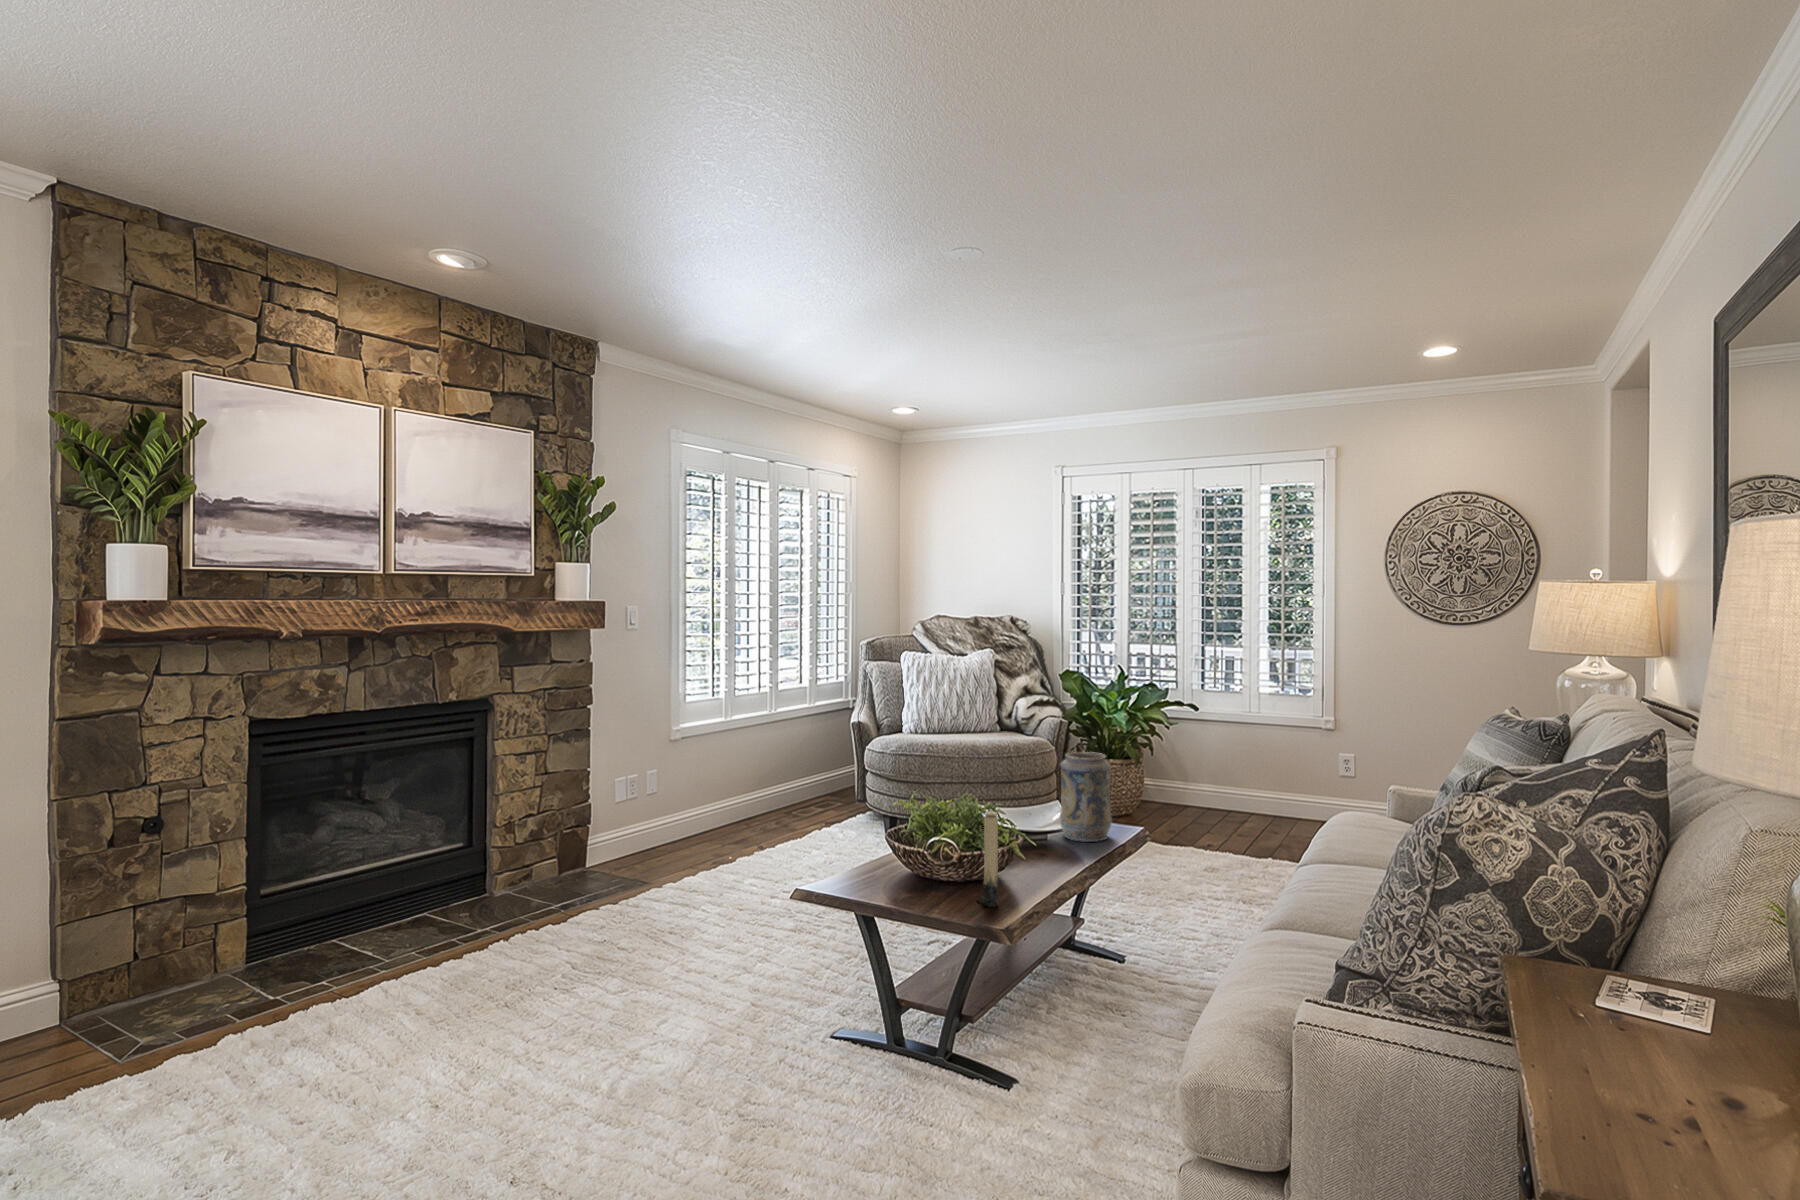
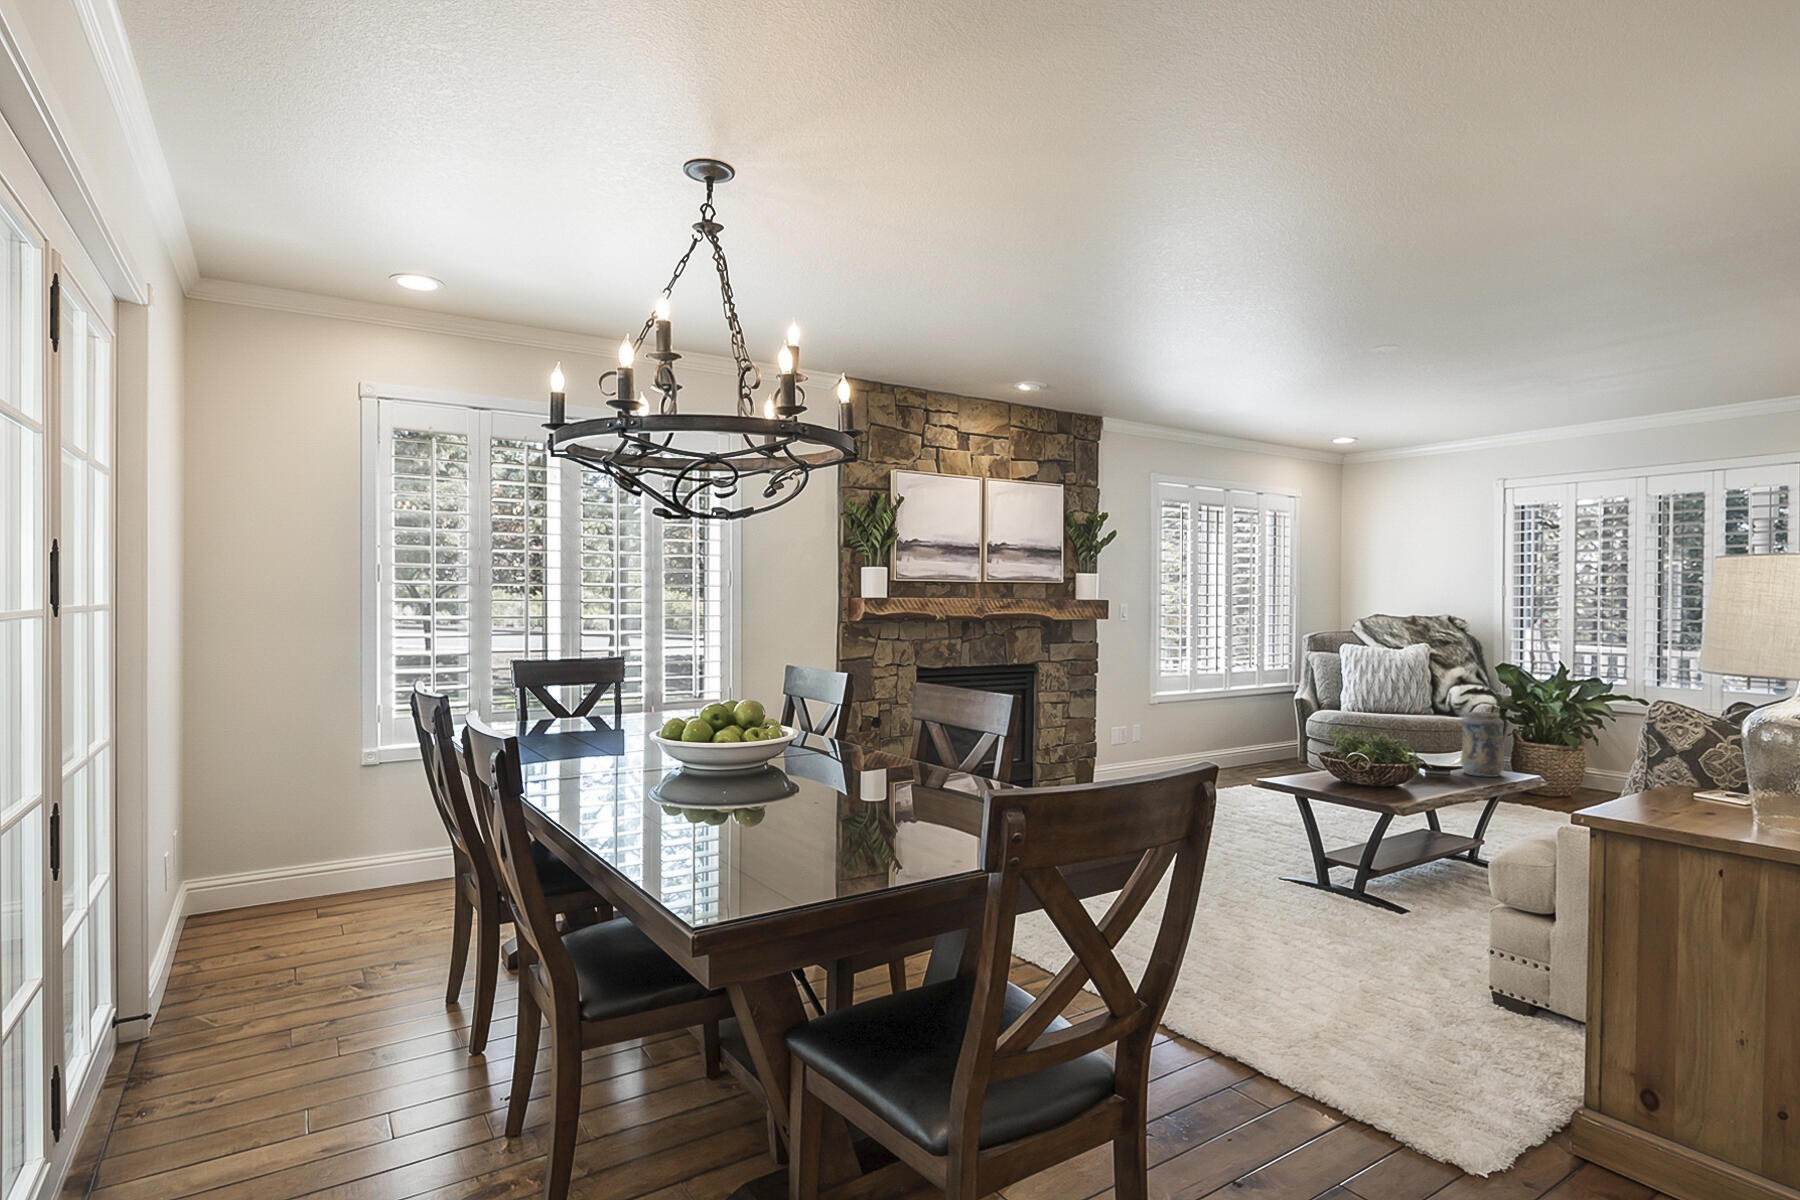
candle: present [977,812,998,907] -> none [1383,736,1399,797]

